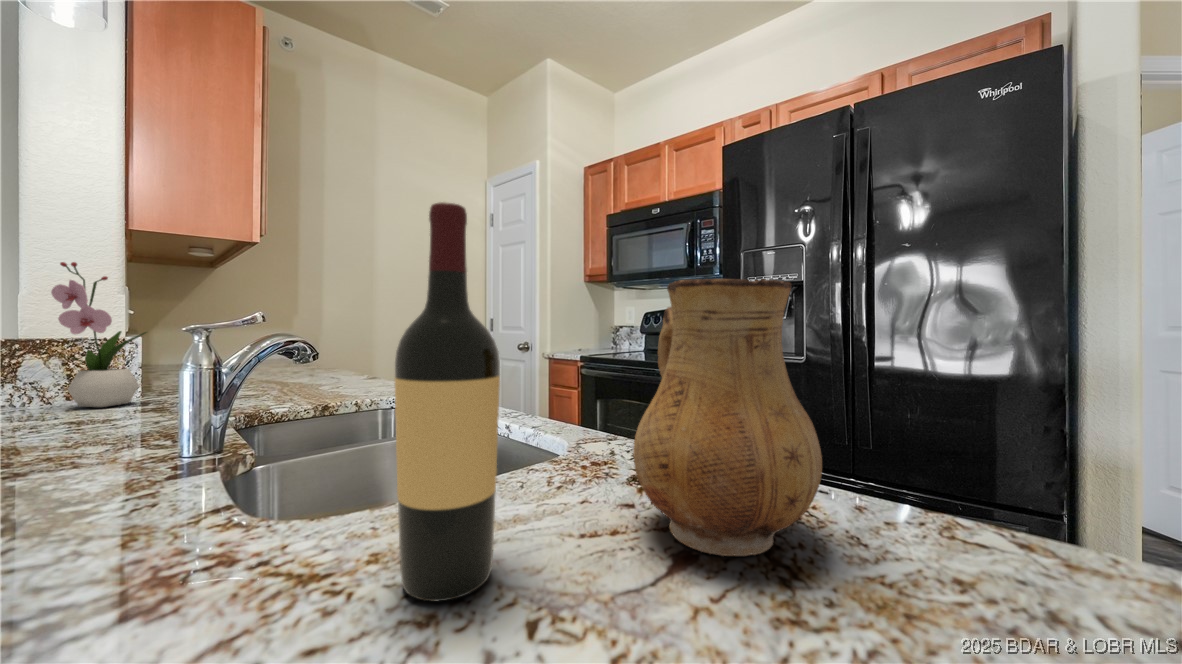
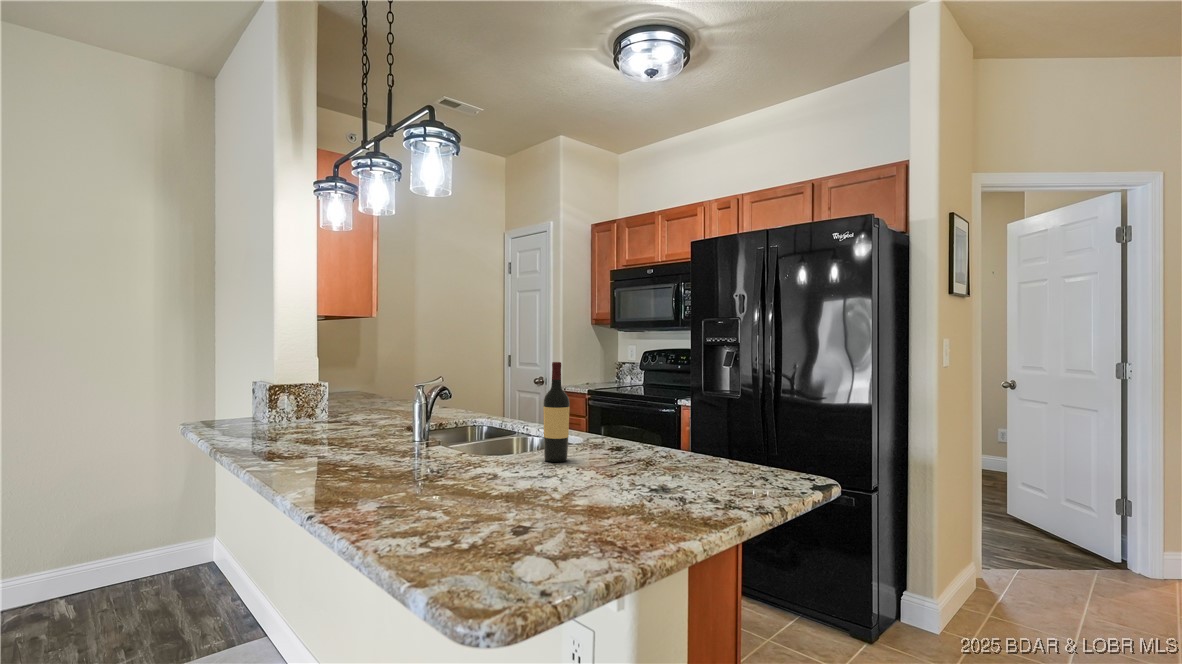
flower arrangement: present [51,262,146,407] -> none [303,343,339,423]
ceramic pitcher: present [633,279,822,556] -> none [607,377,662,459]

